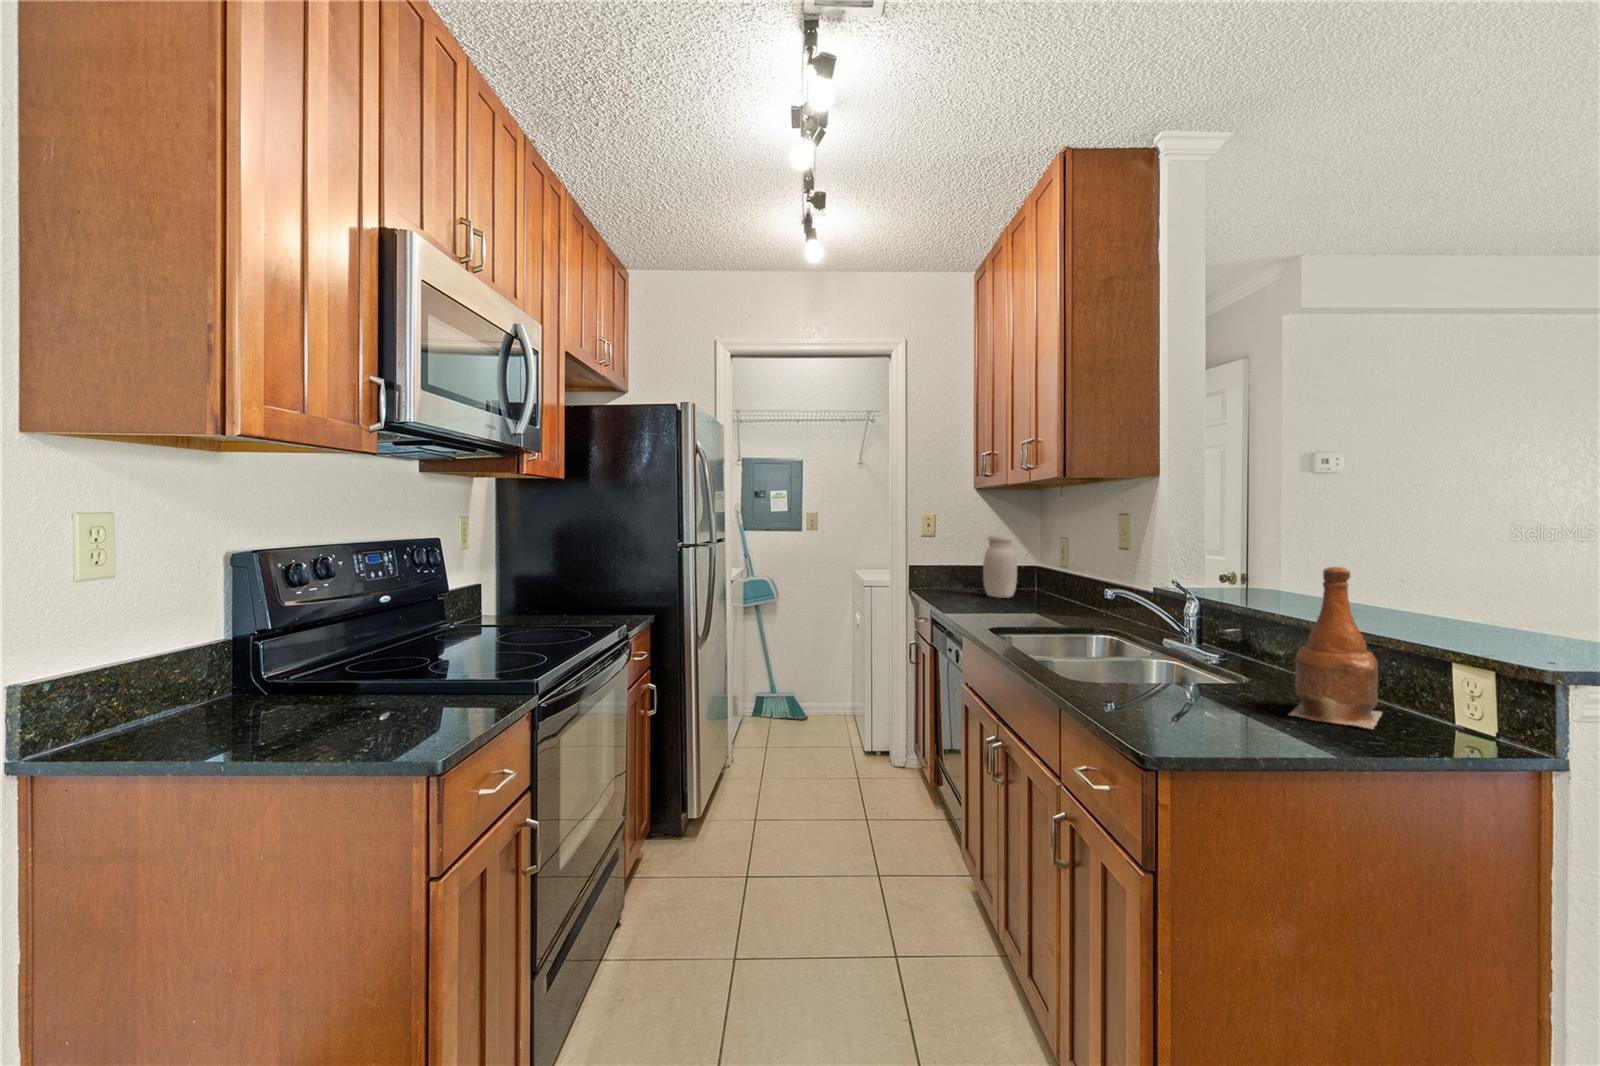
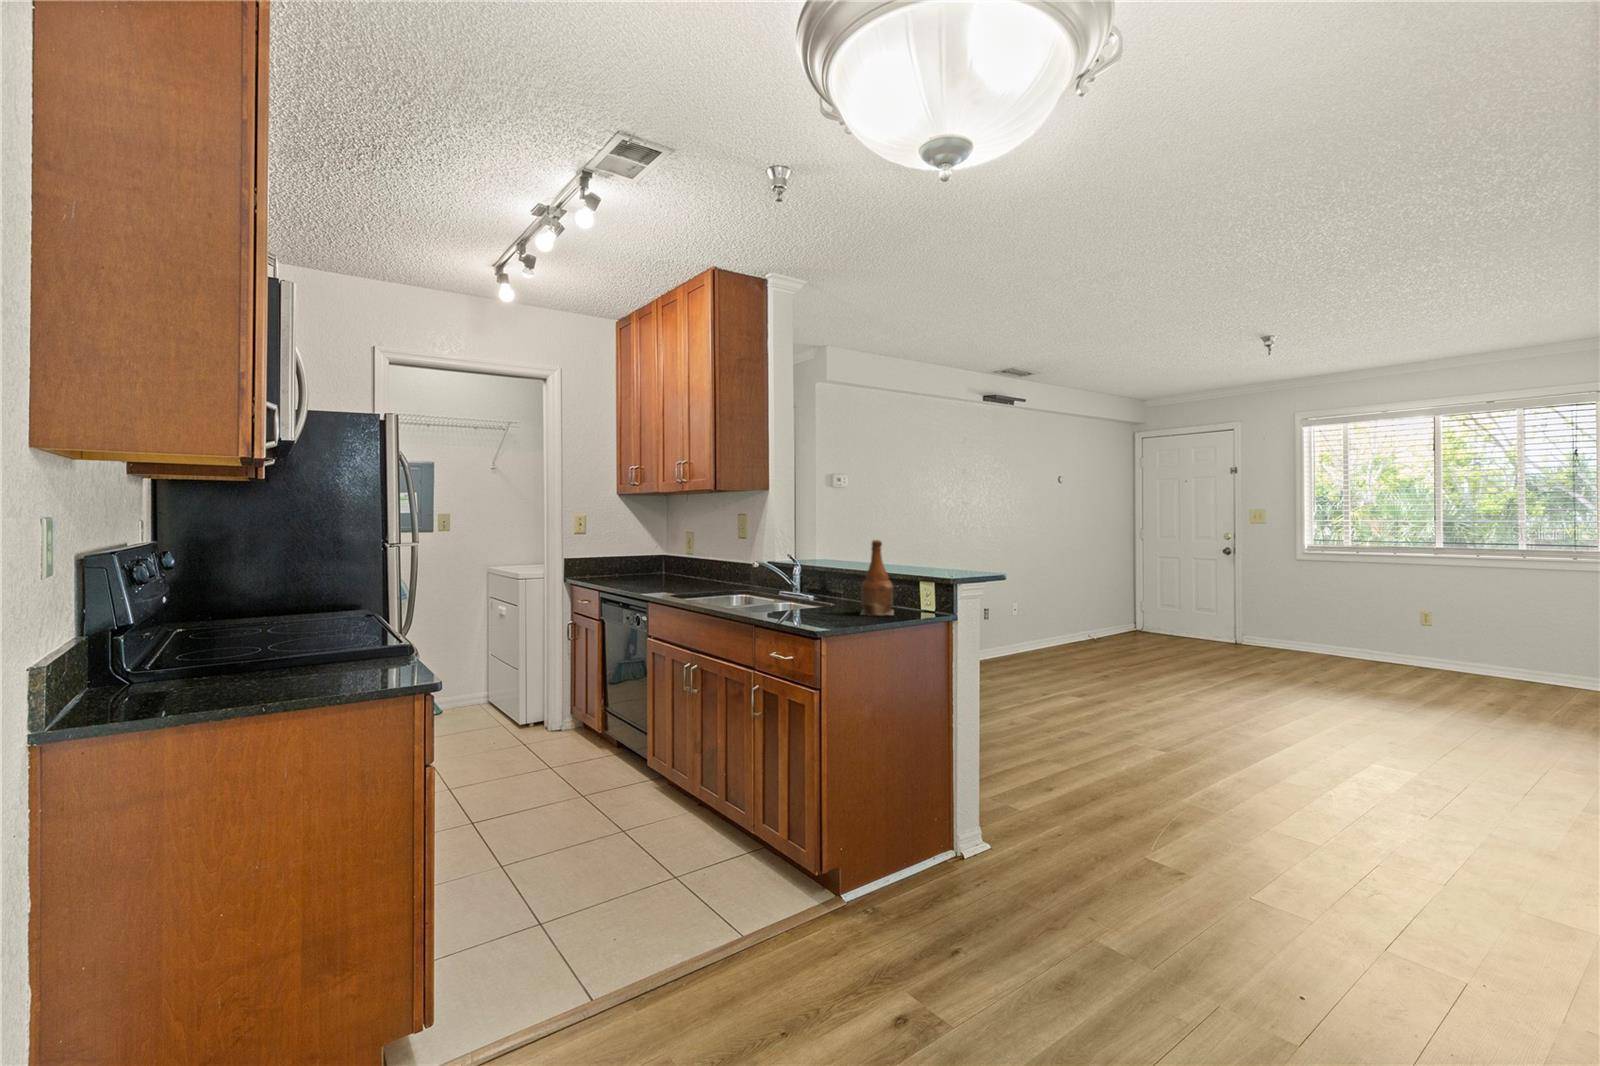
jar: present [983,535,1017,598] -> none [626,532,653,582]

